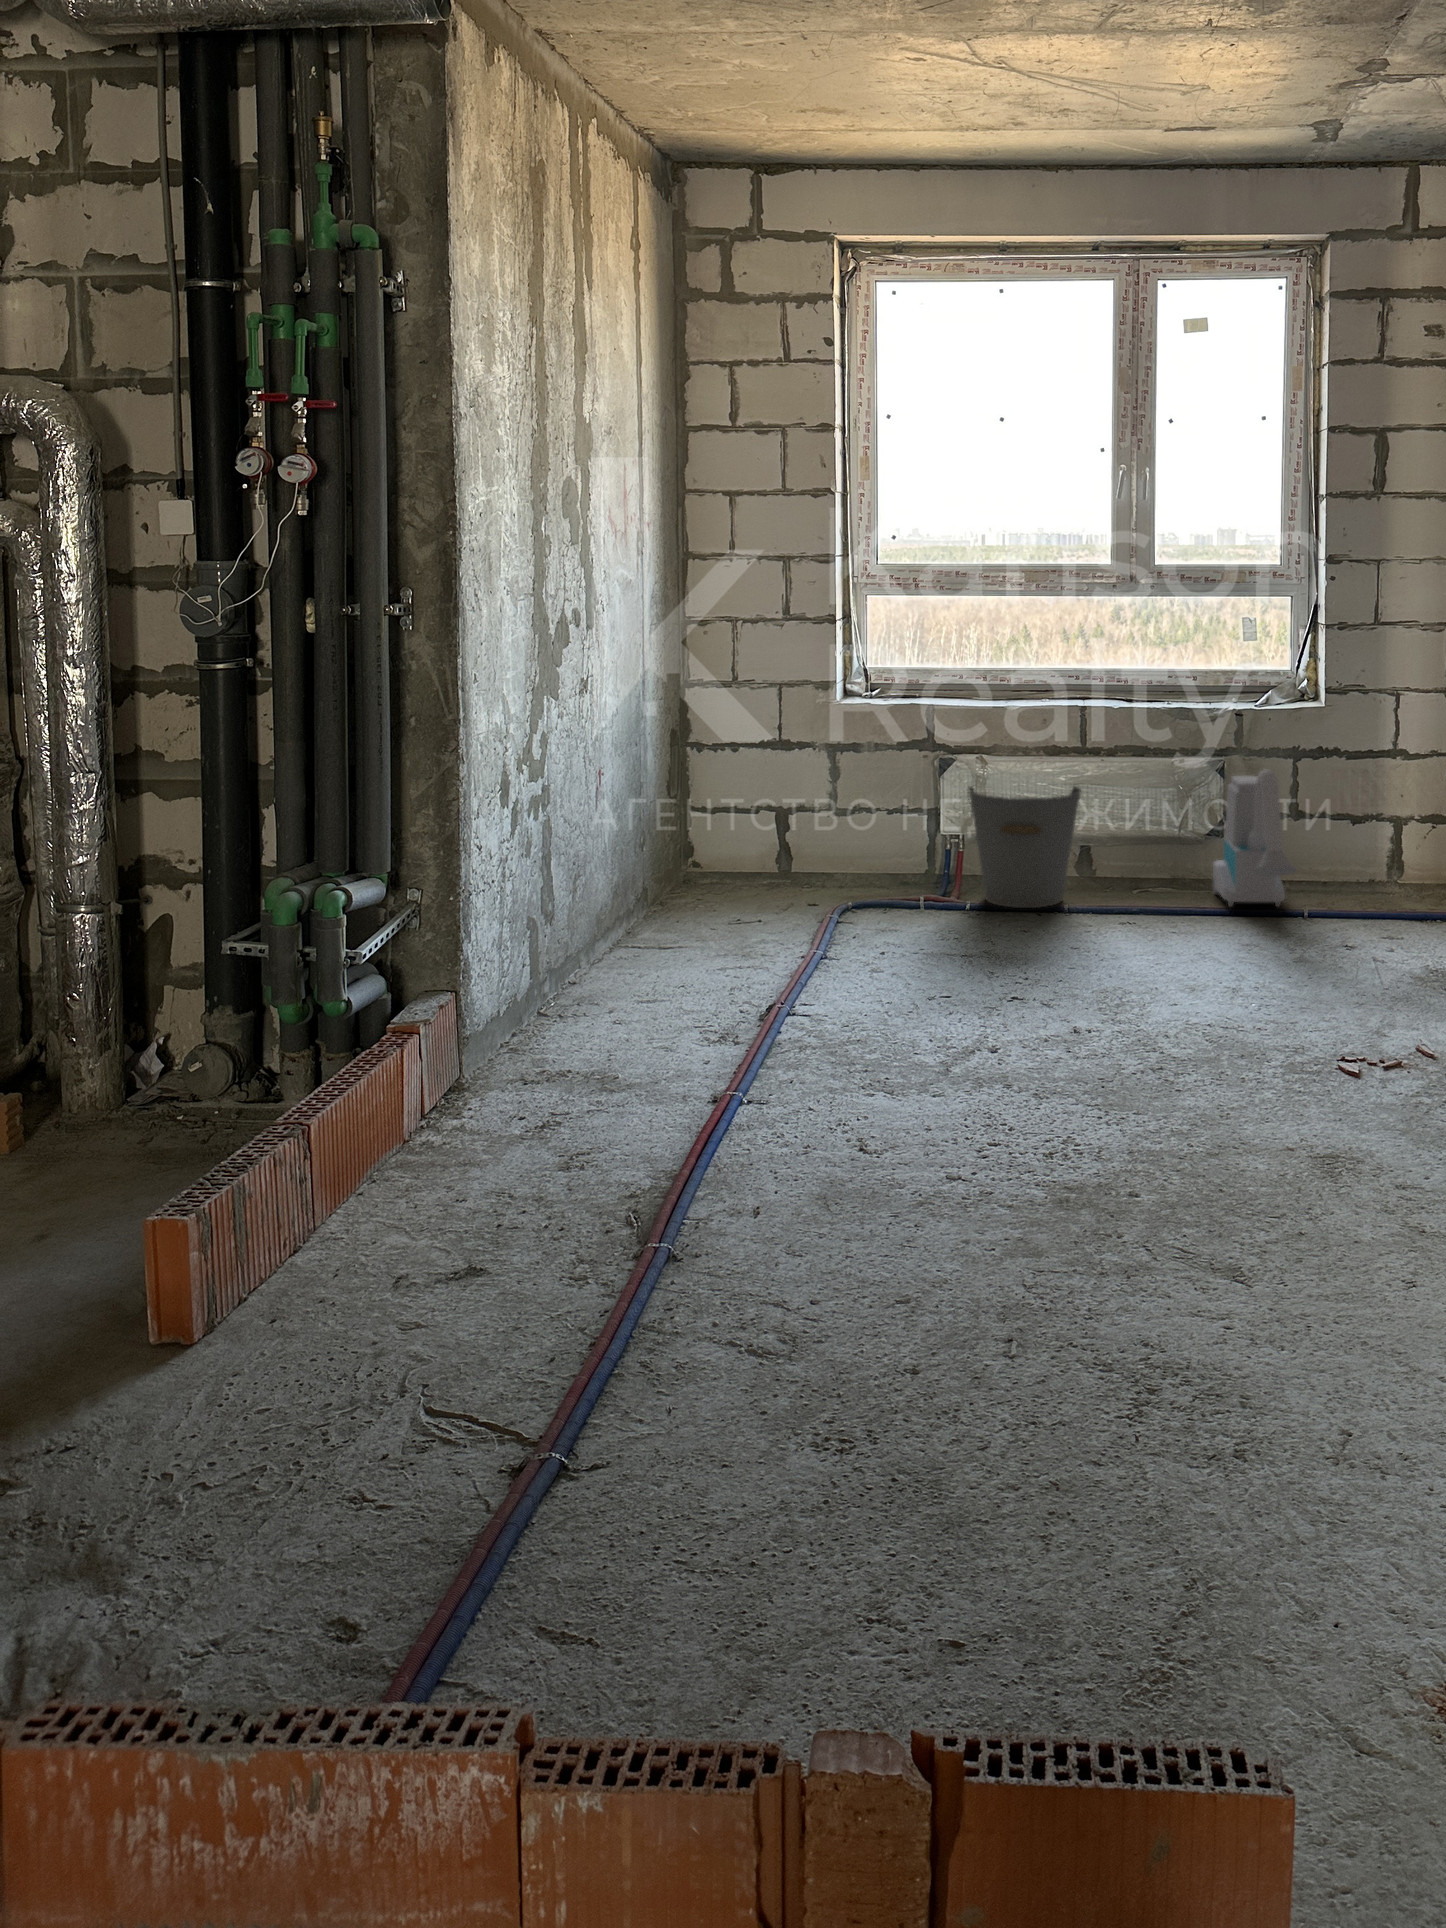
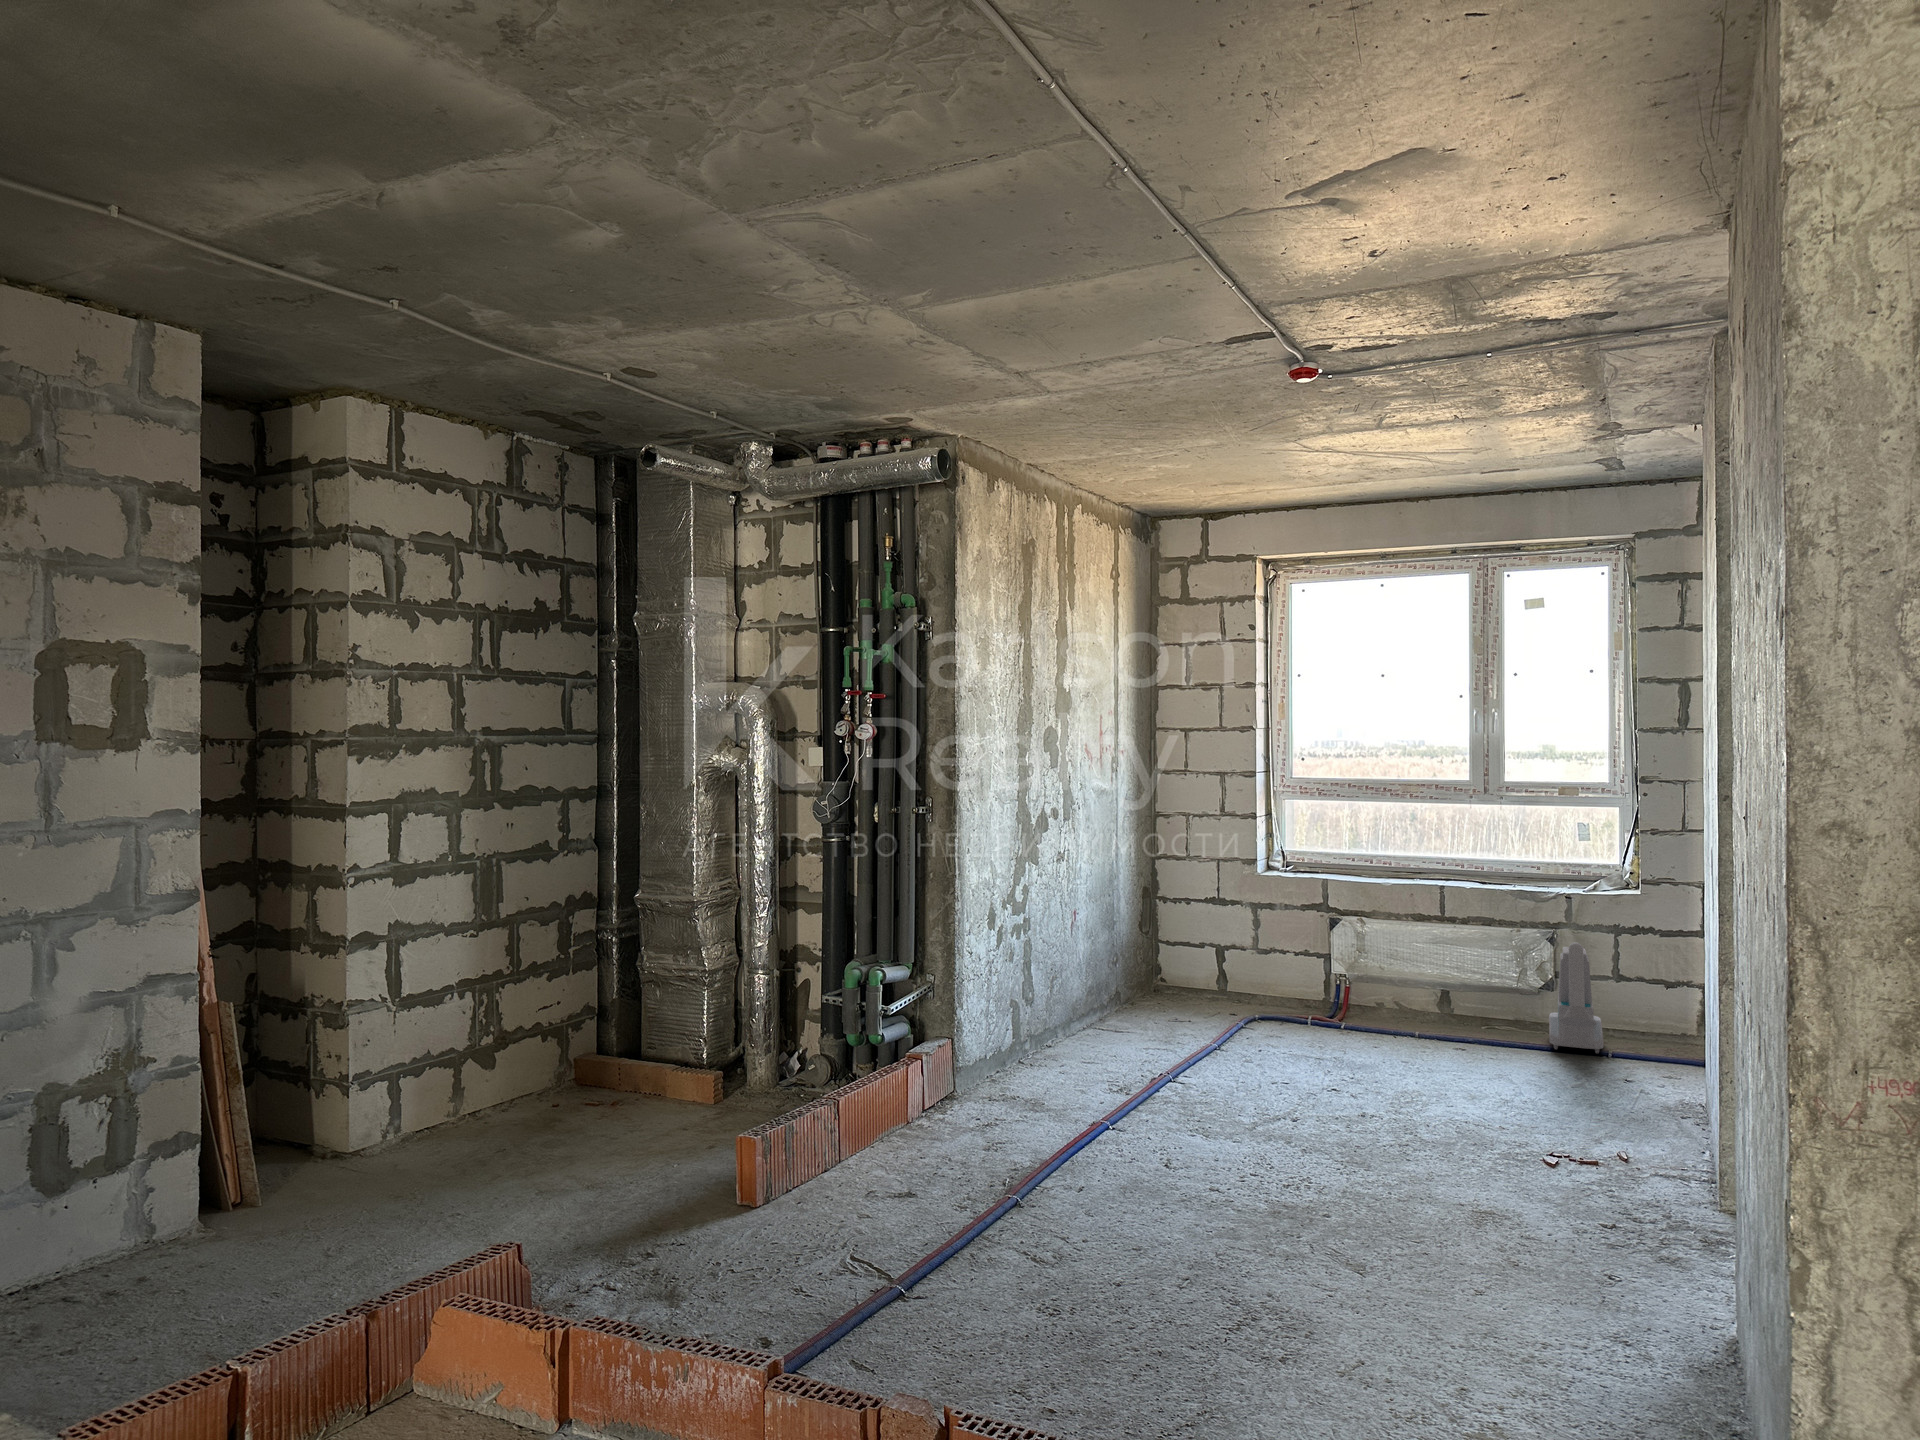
bucket: present [968,786,1081,908] -> none [1346,939,1434,1034]

